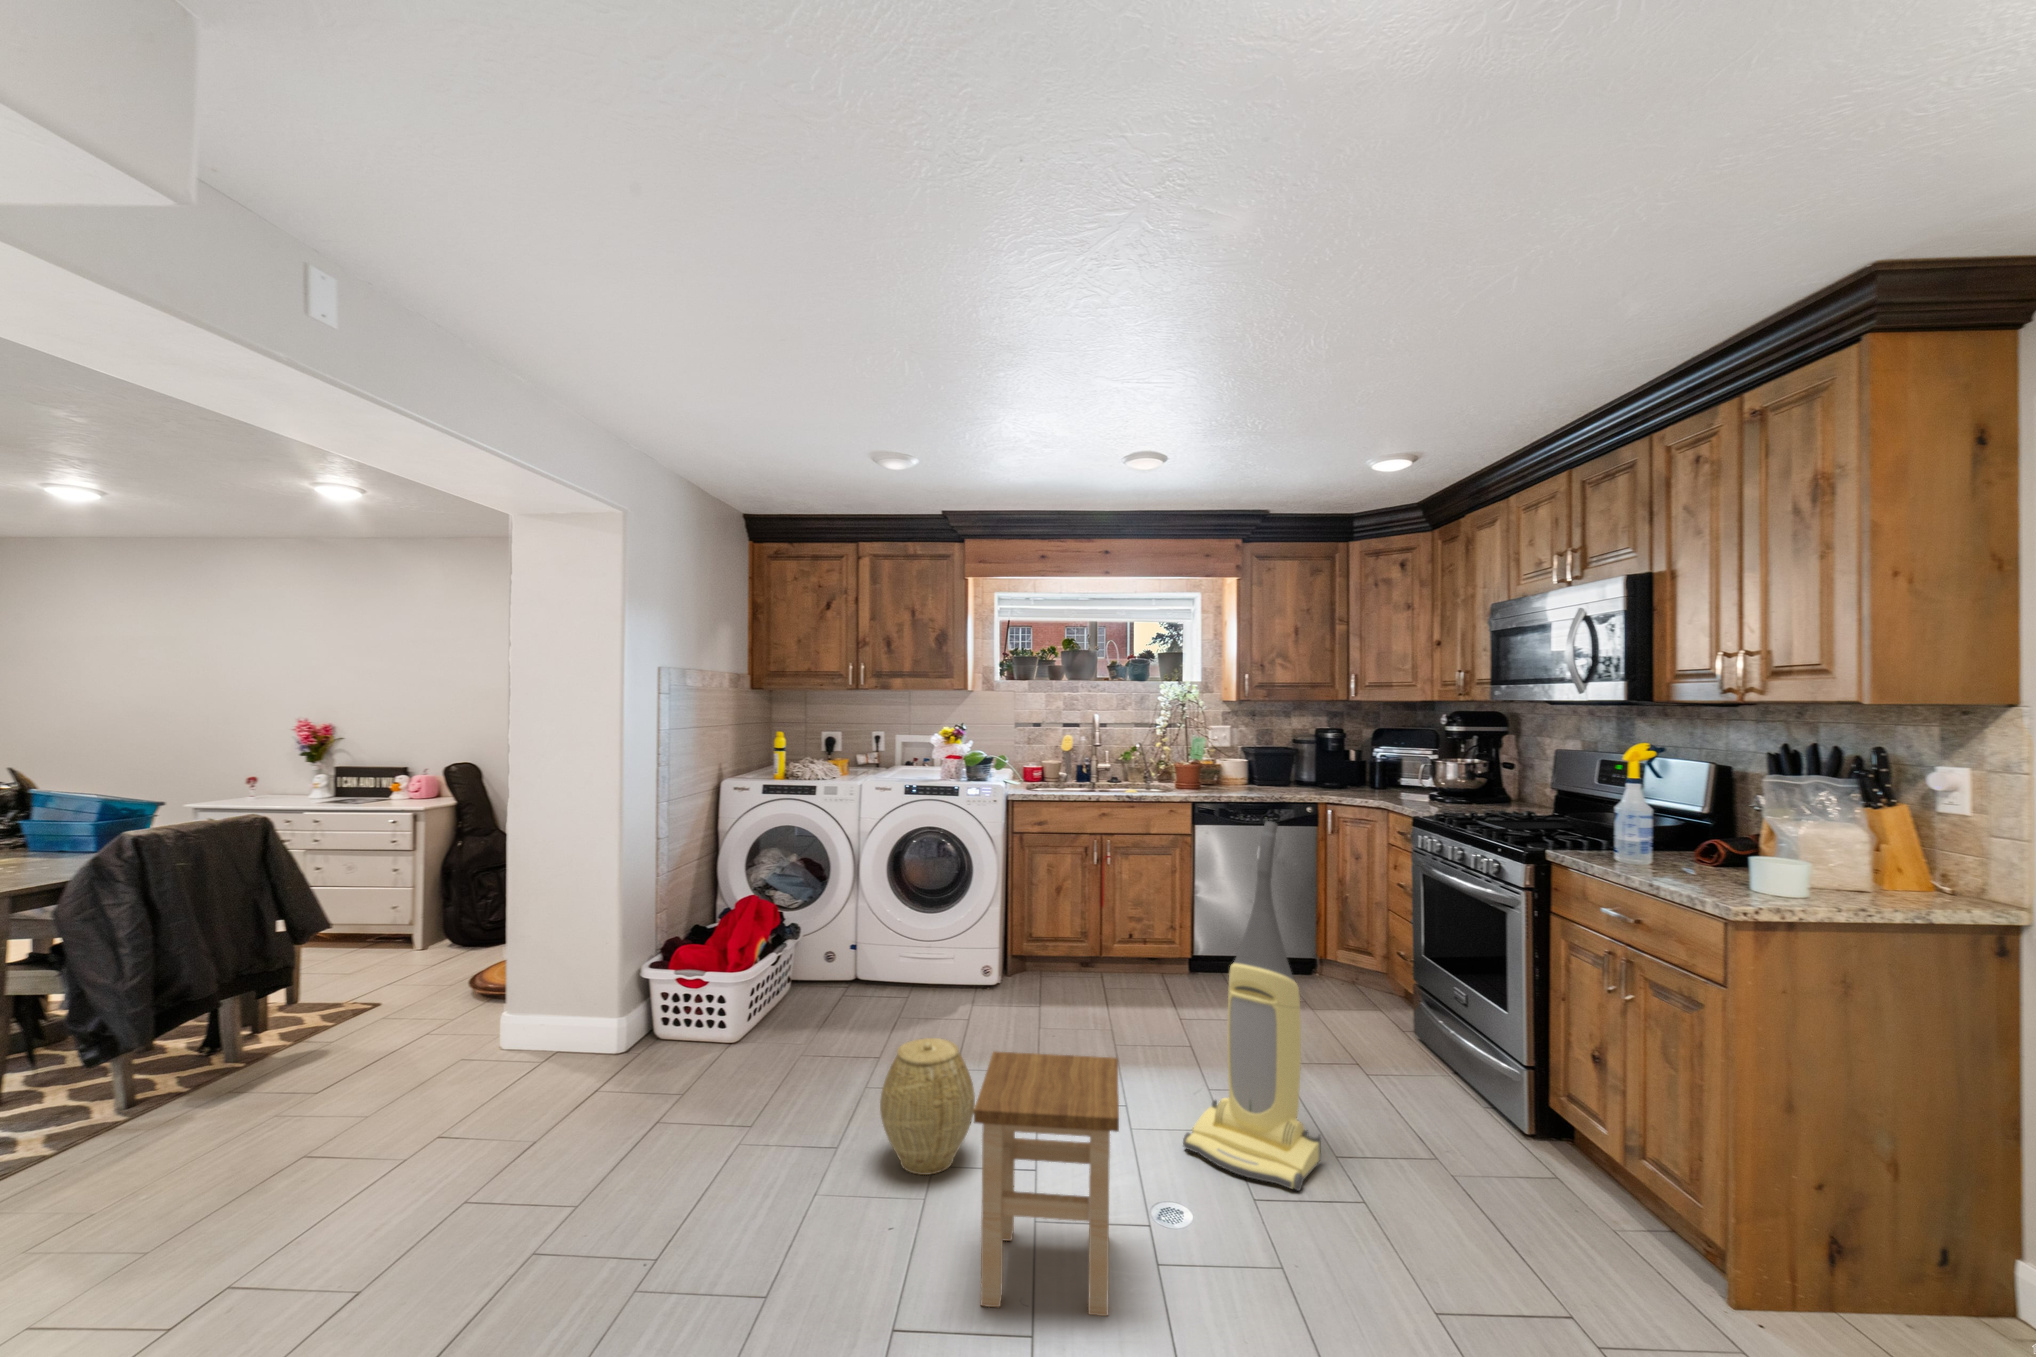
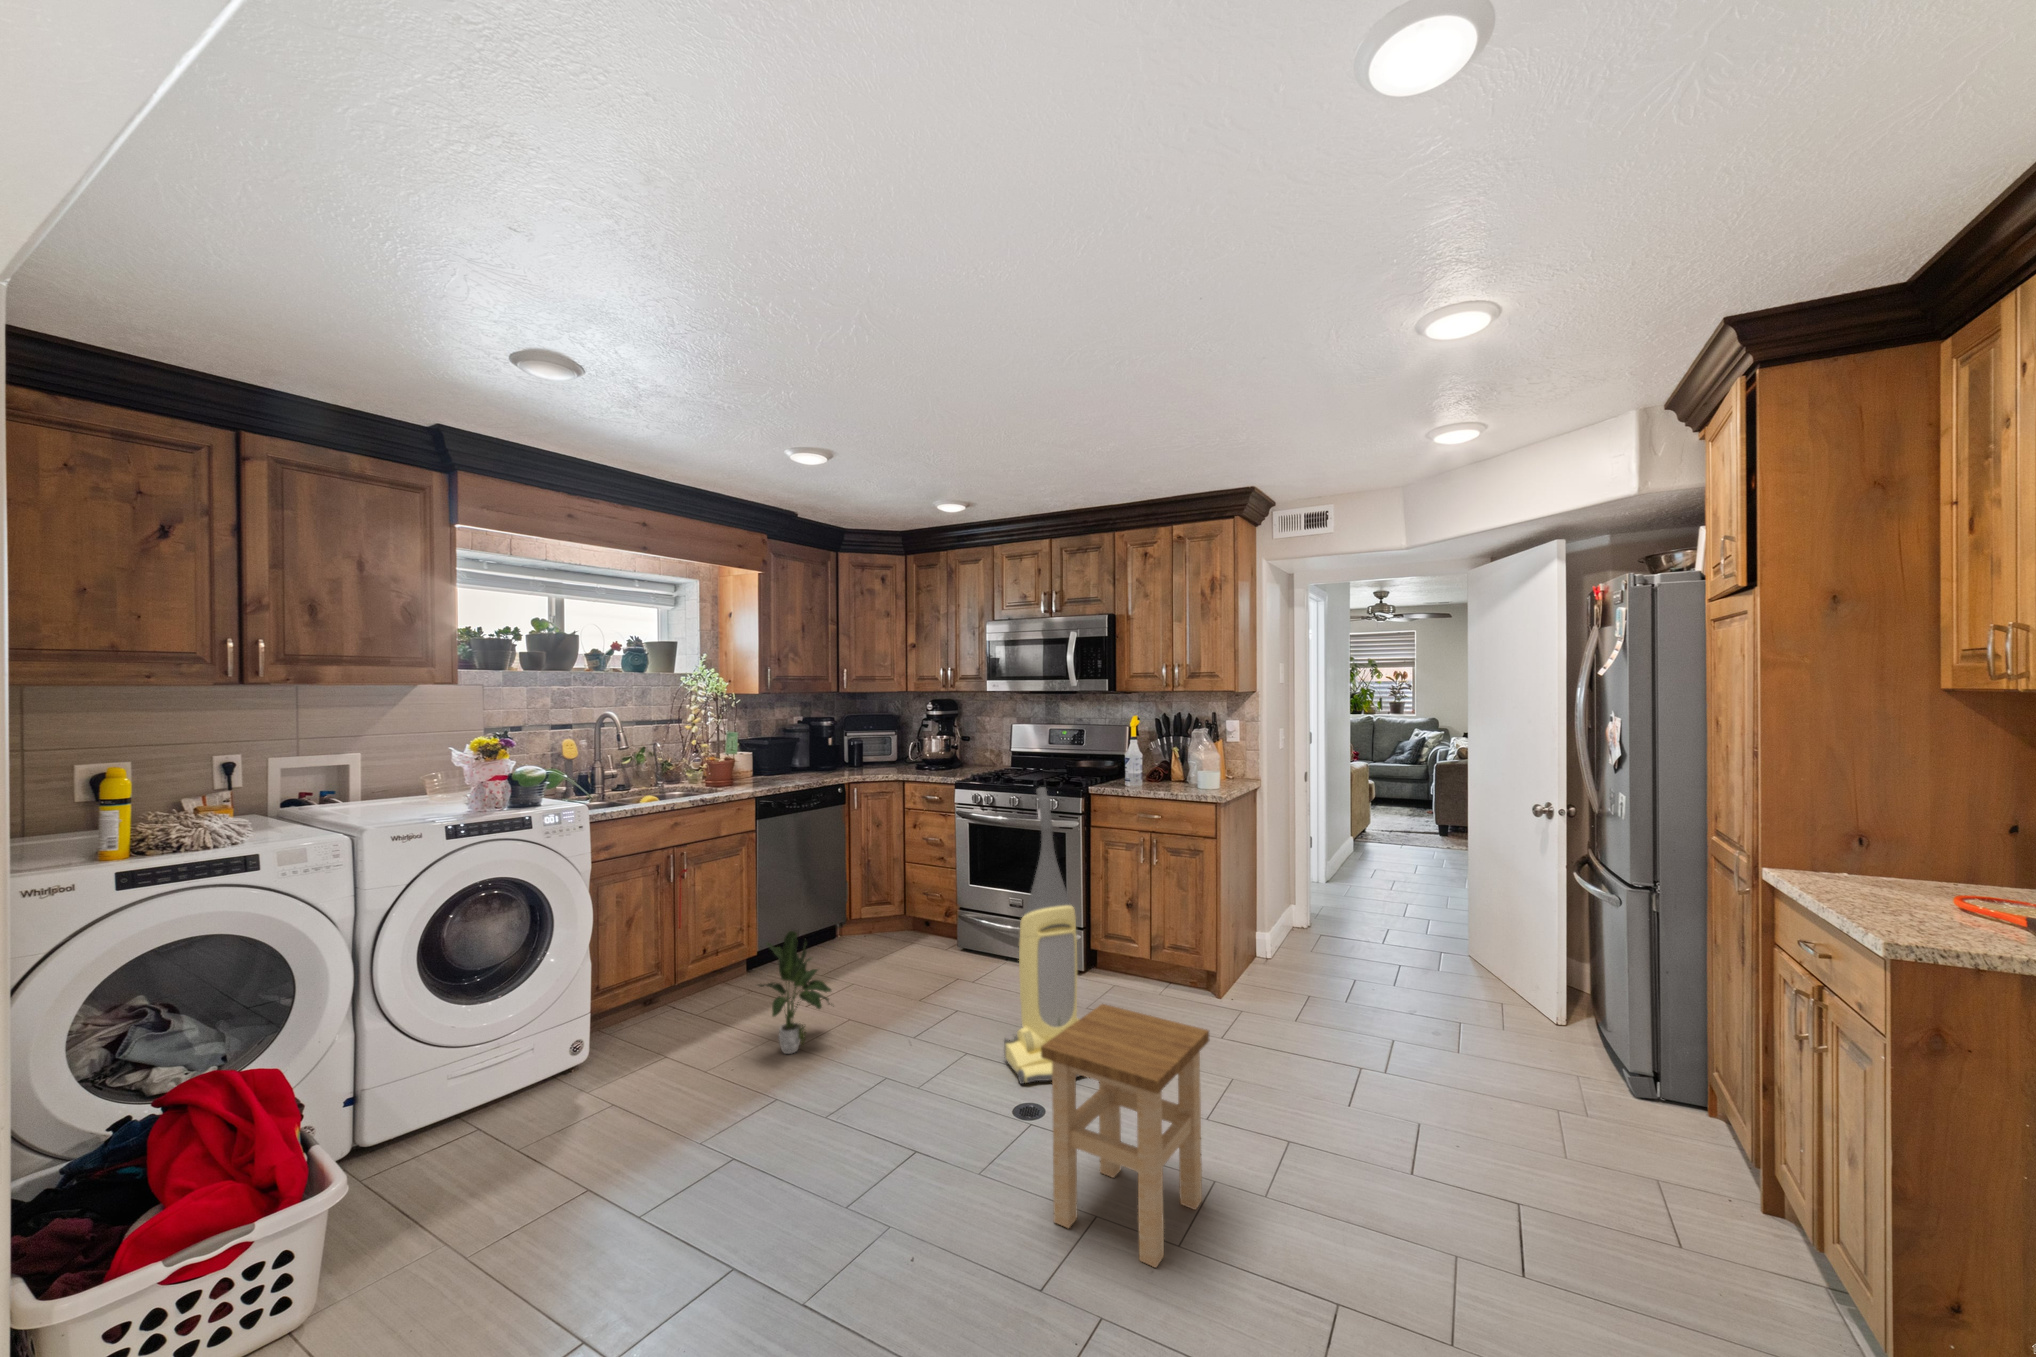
potted plant: none [1063,924,1146,1037] -> present [758,931,831,1054]
woven basket: present [880,1038,975,1175] -> none [837,1085,950,1256]

